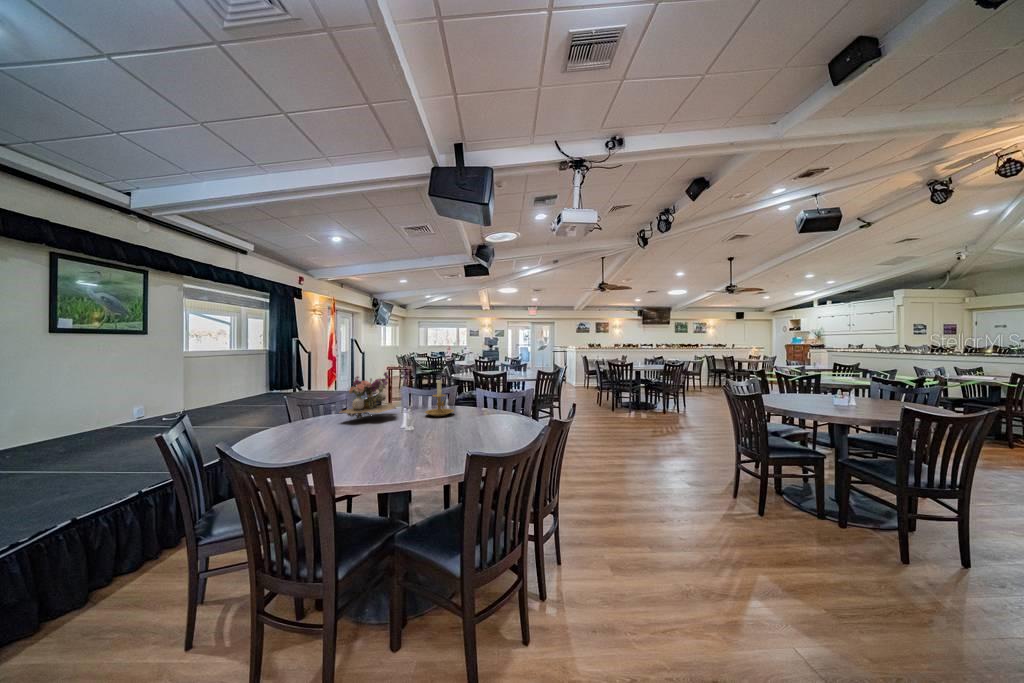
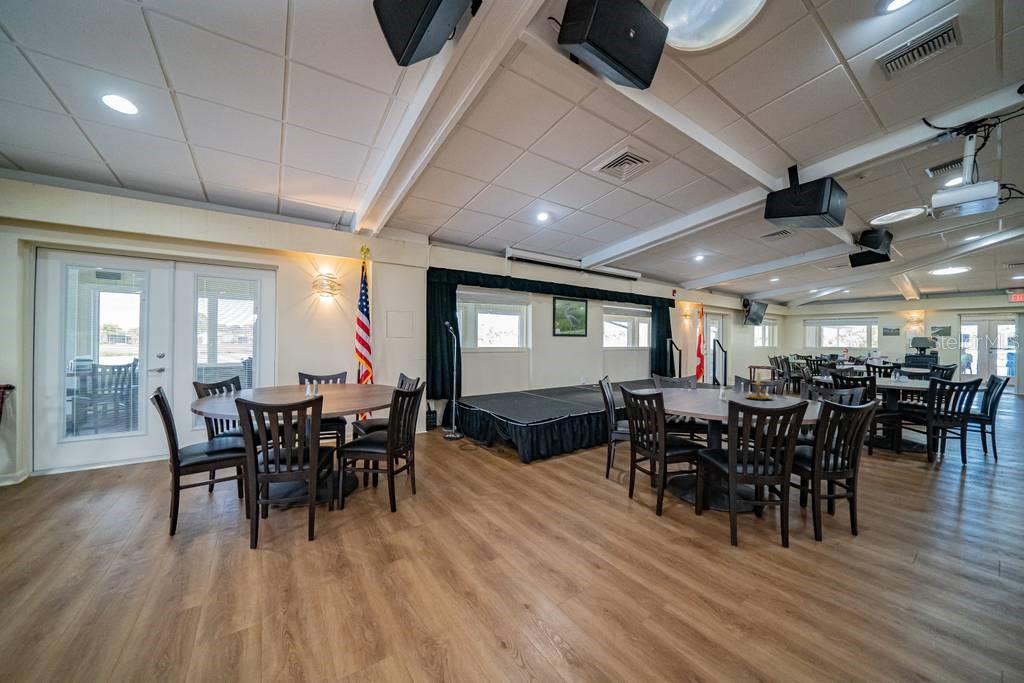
flower arrangement: present [340,372,396,419] -> none [680,362,725,394]

